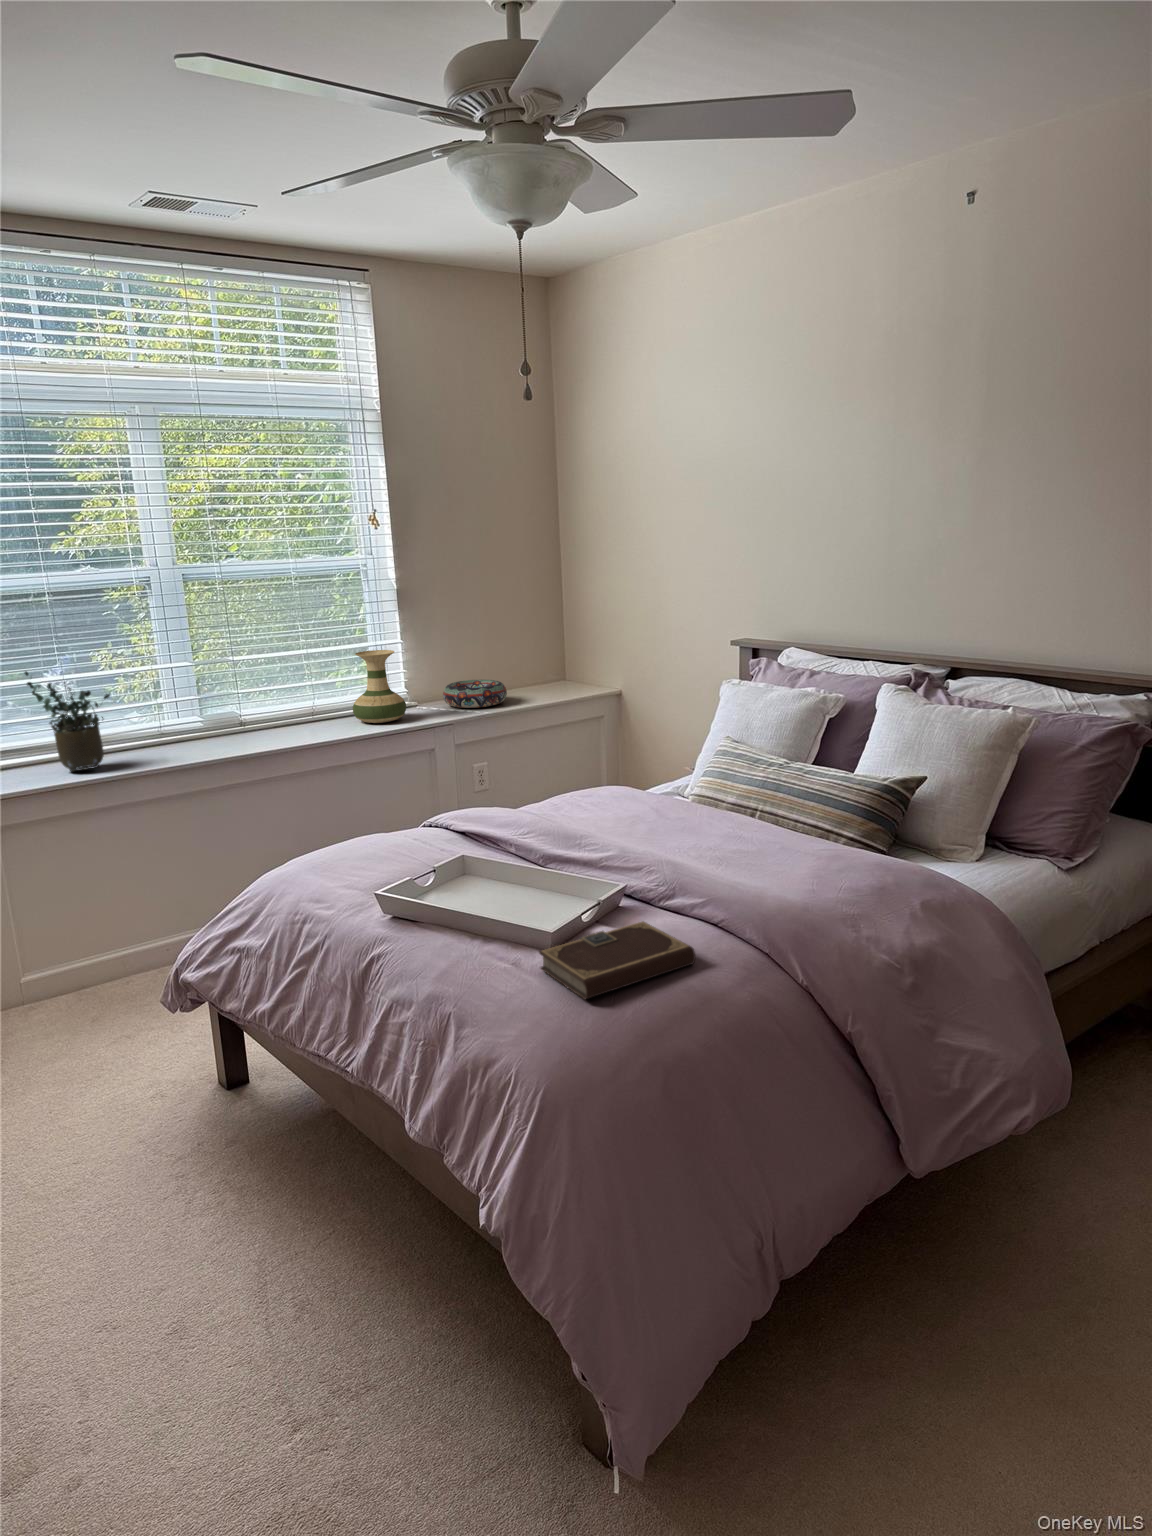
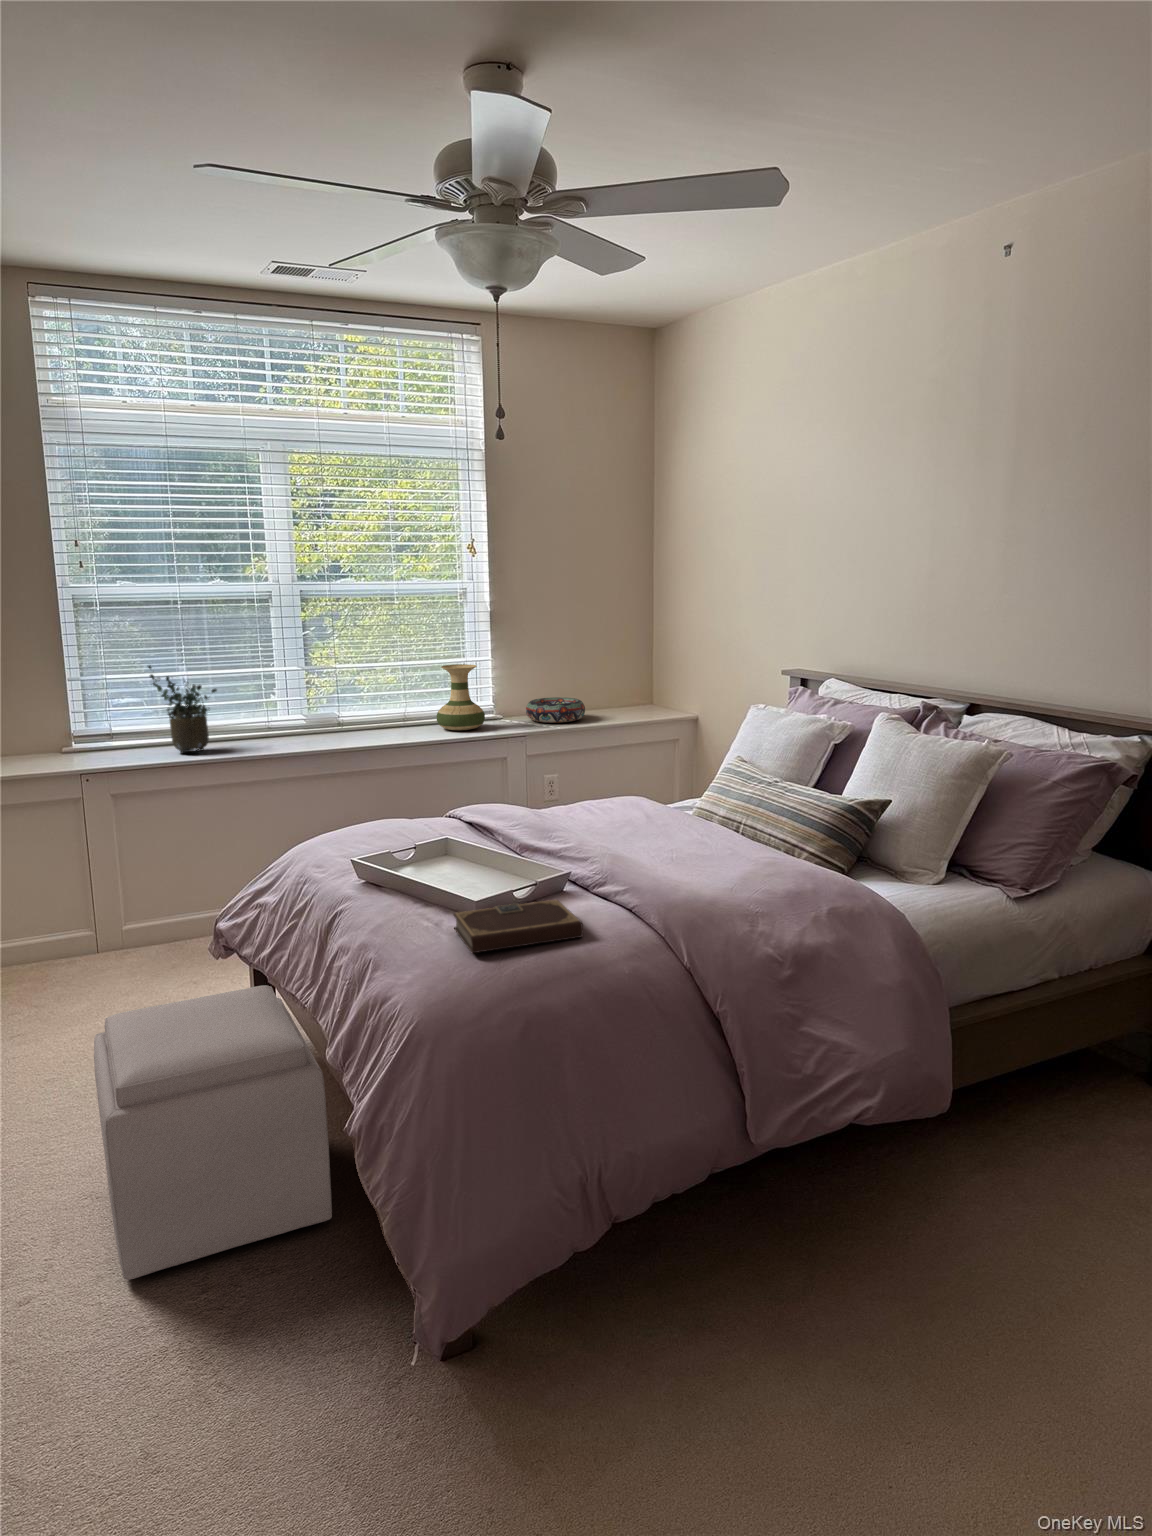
ottoman: none [92,1055,422,1455] -> present [94,985,332,1280]

